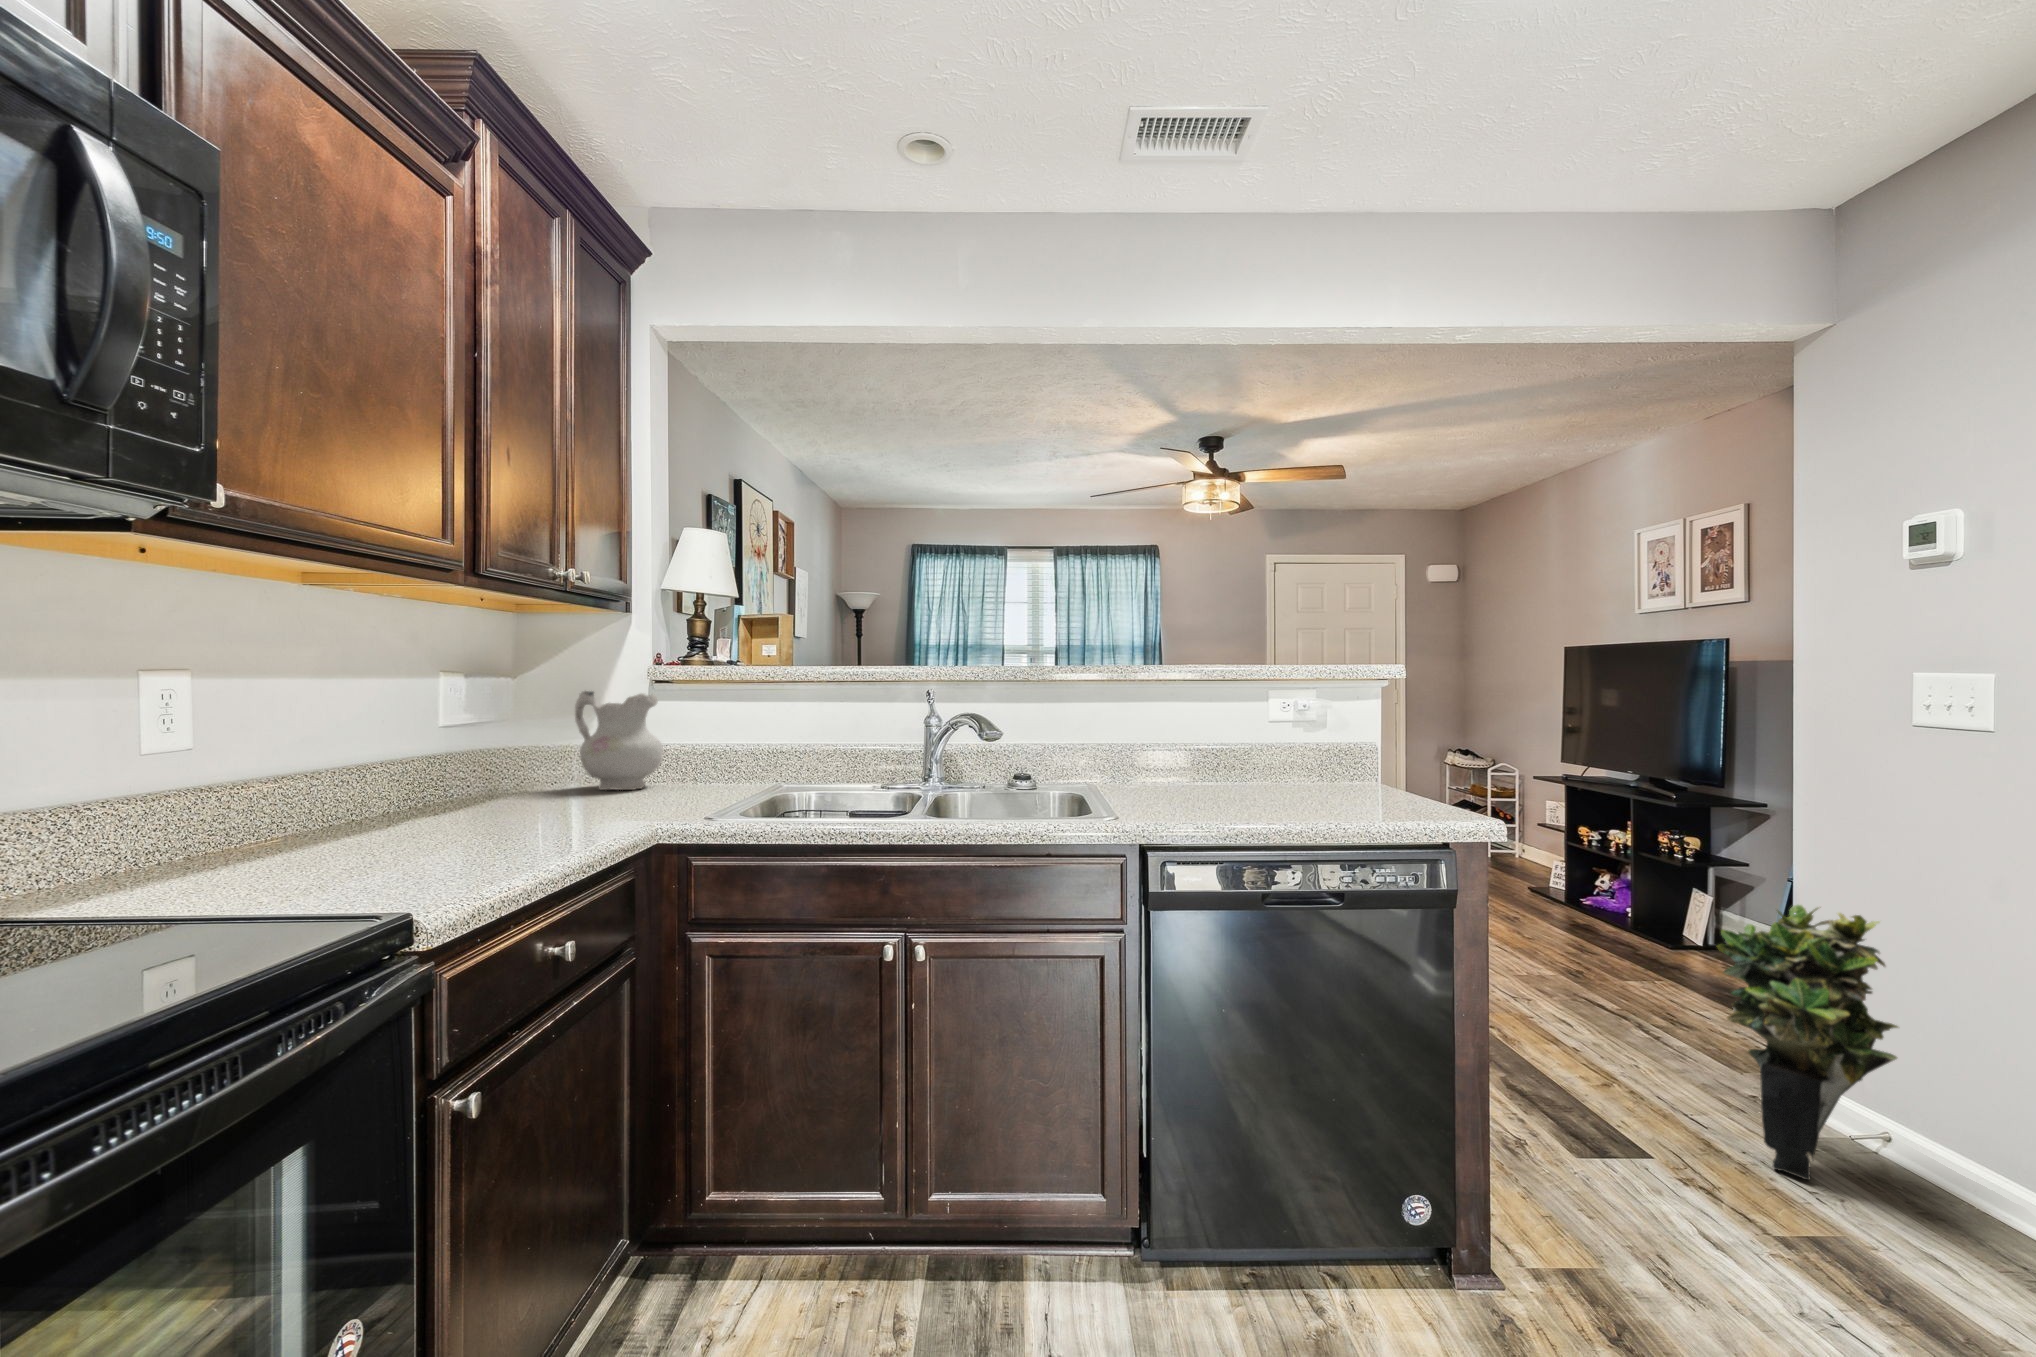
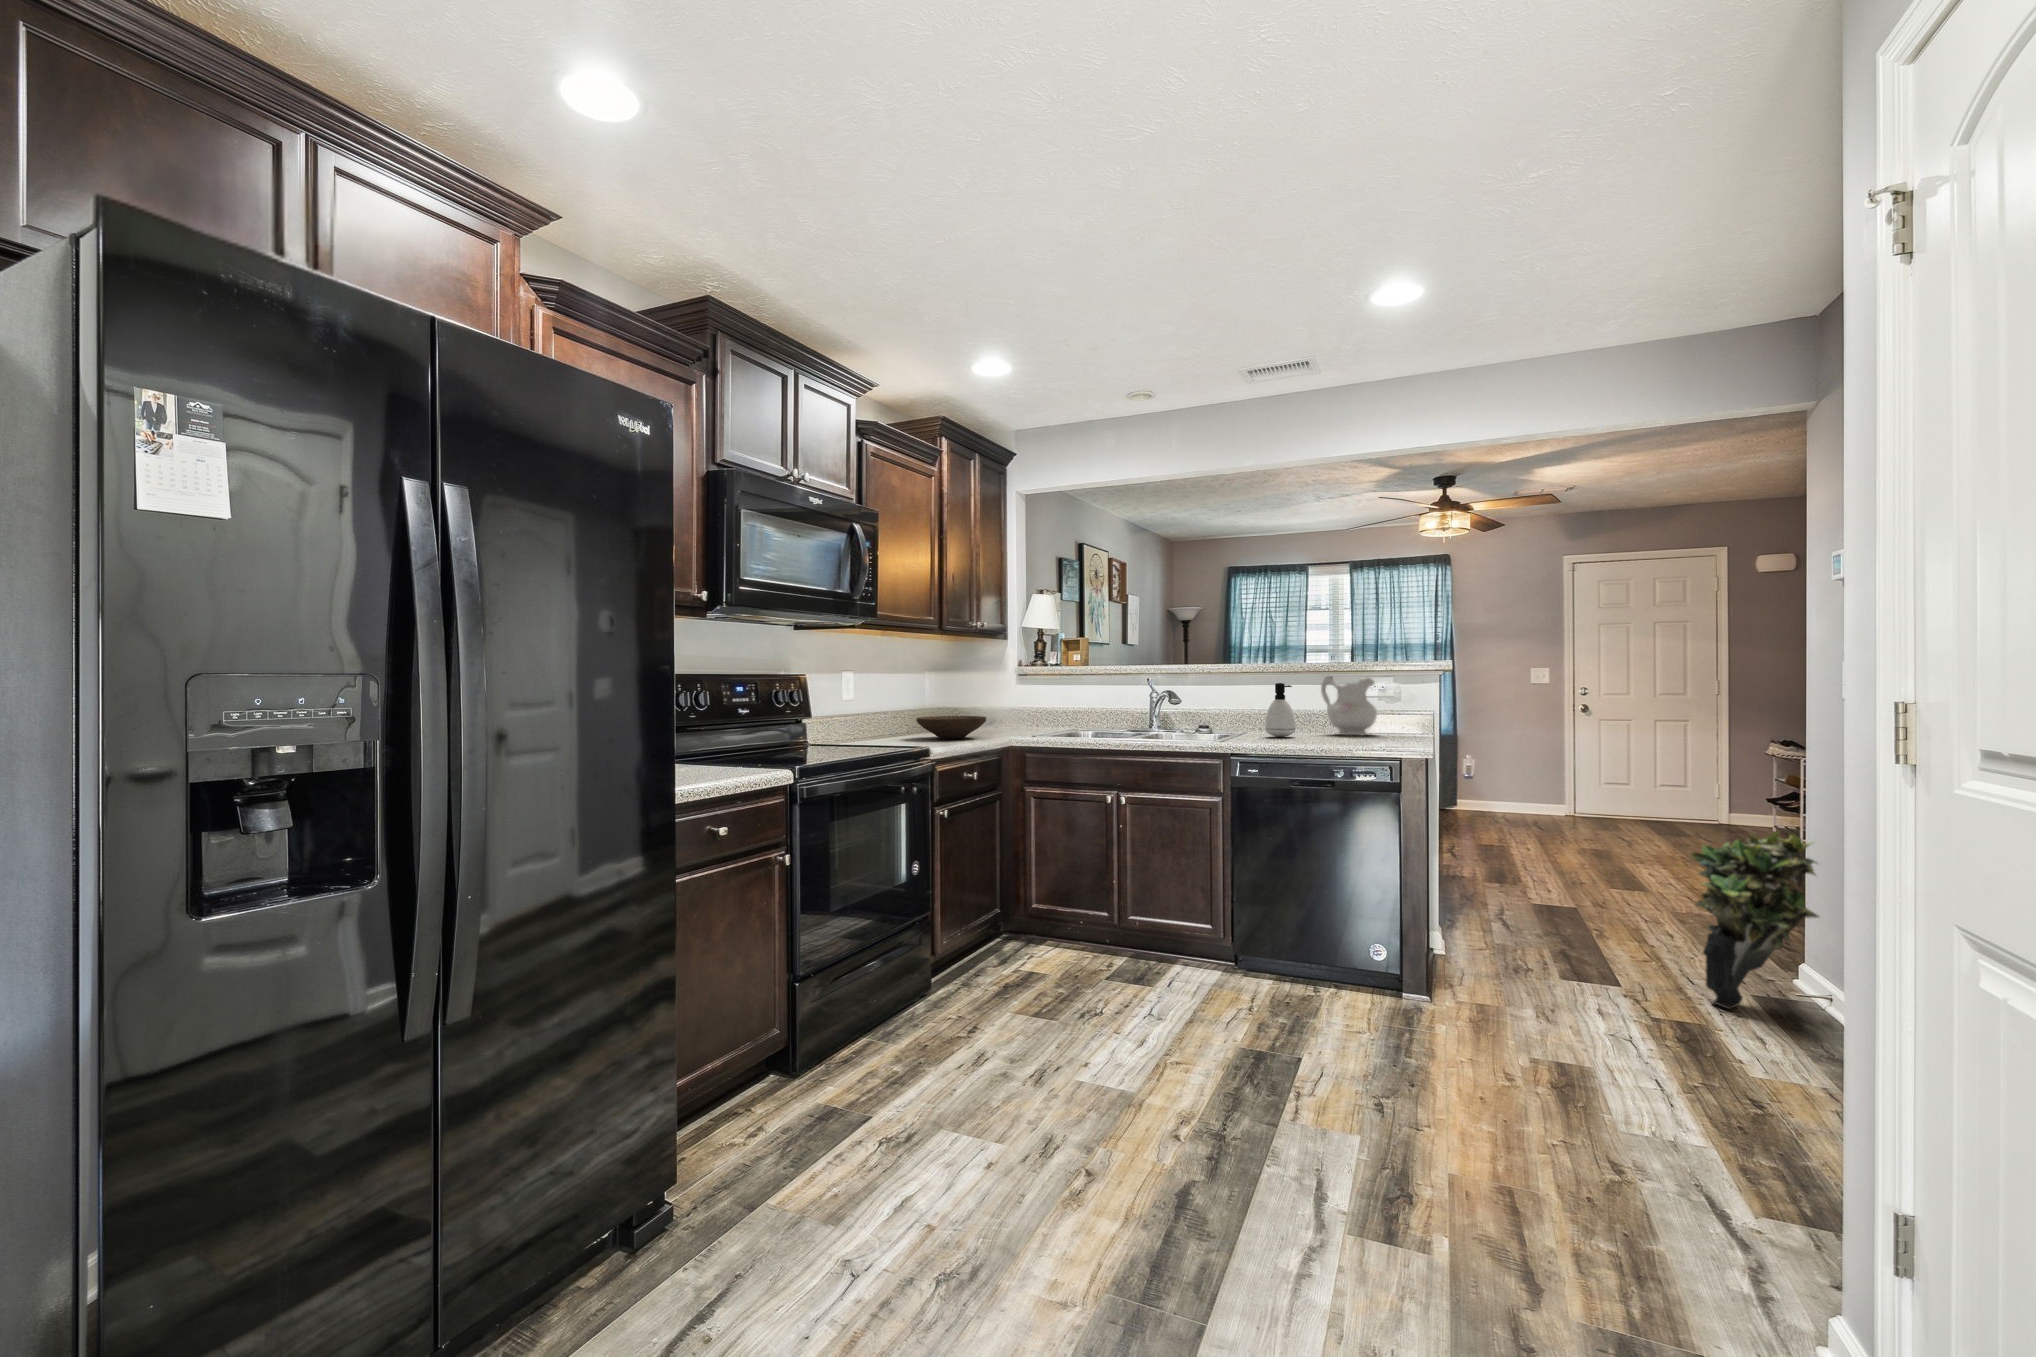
ceramic pitcher: present [575,691,663,790] -> present [1321,676,1377,735]
soap dispenser: none [1158,703,1210,799] -> present [1265,683,1295,737]
wooden bowl: none [397,779,596,845] -> present [916,716,986,739]

